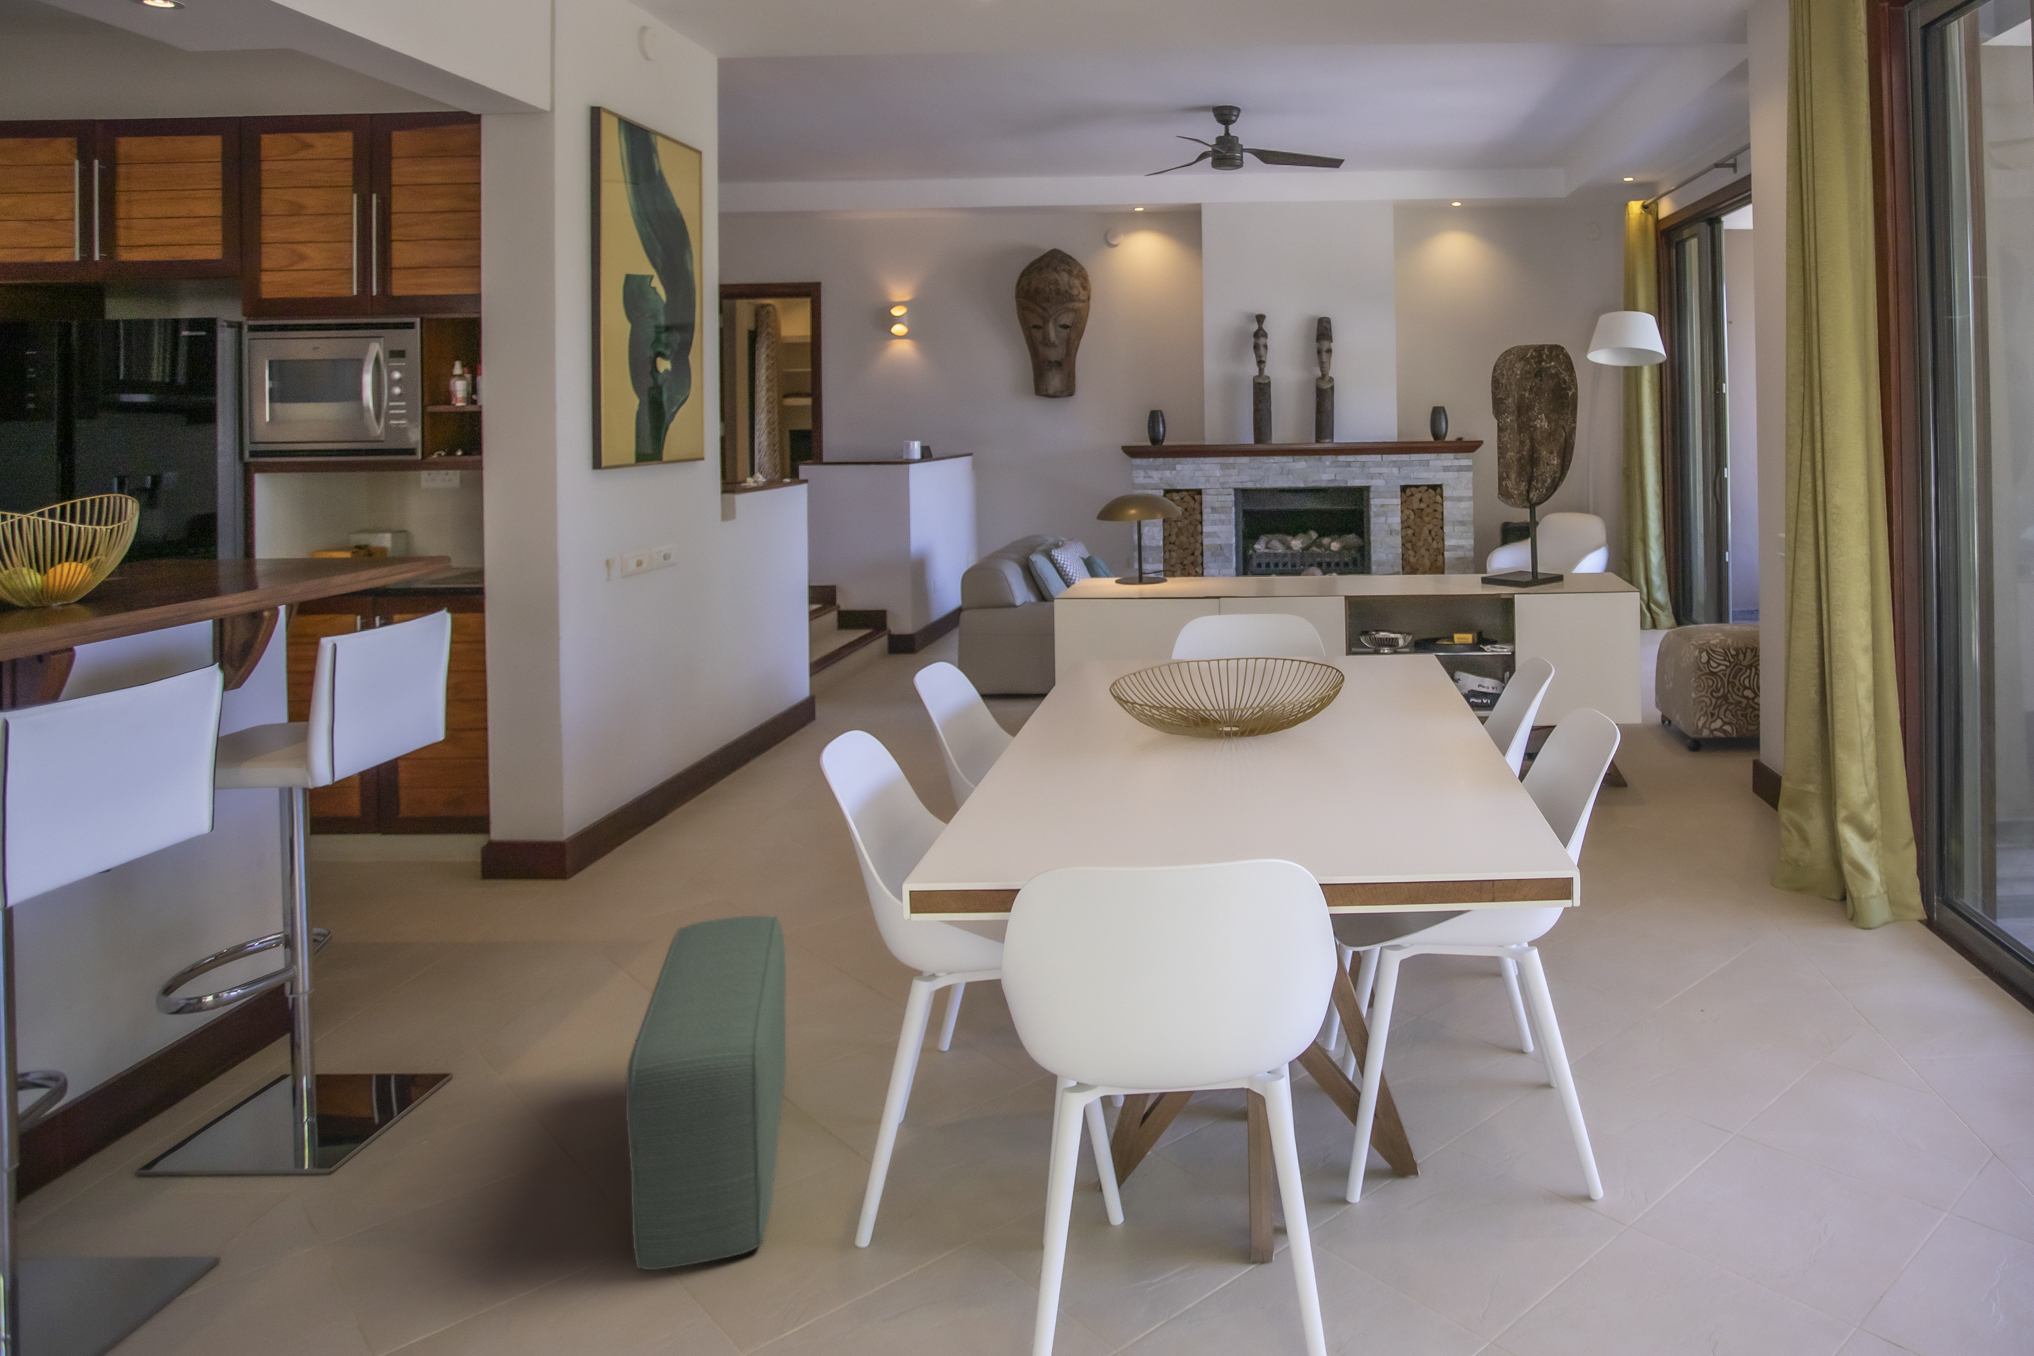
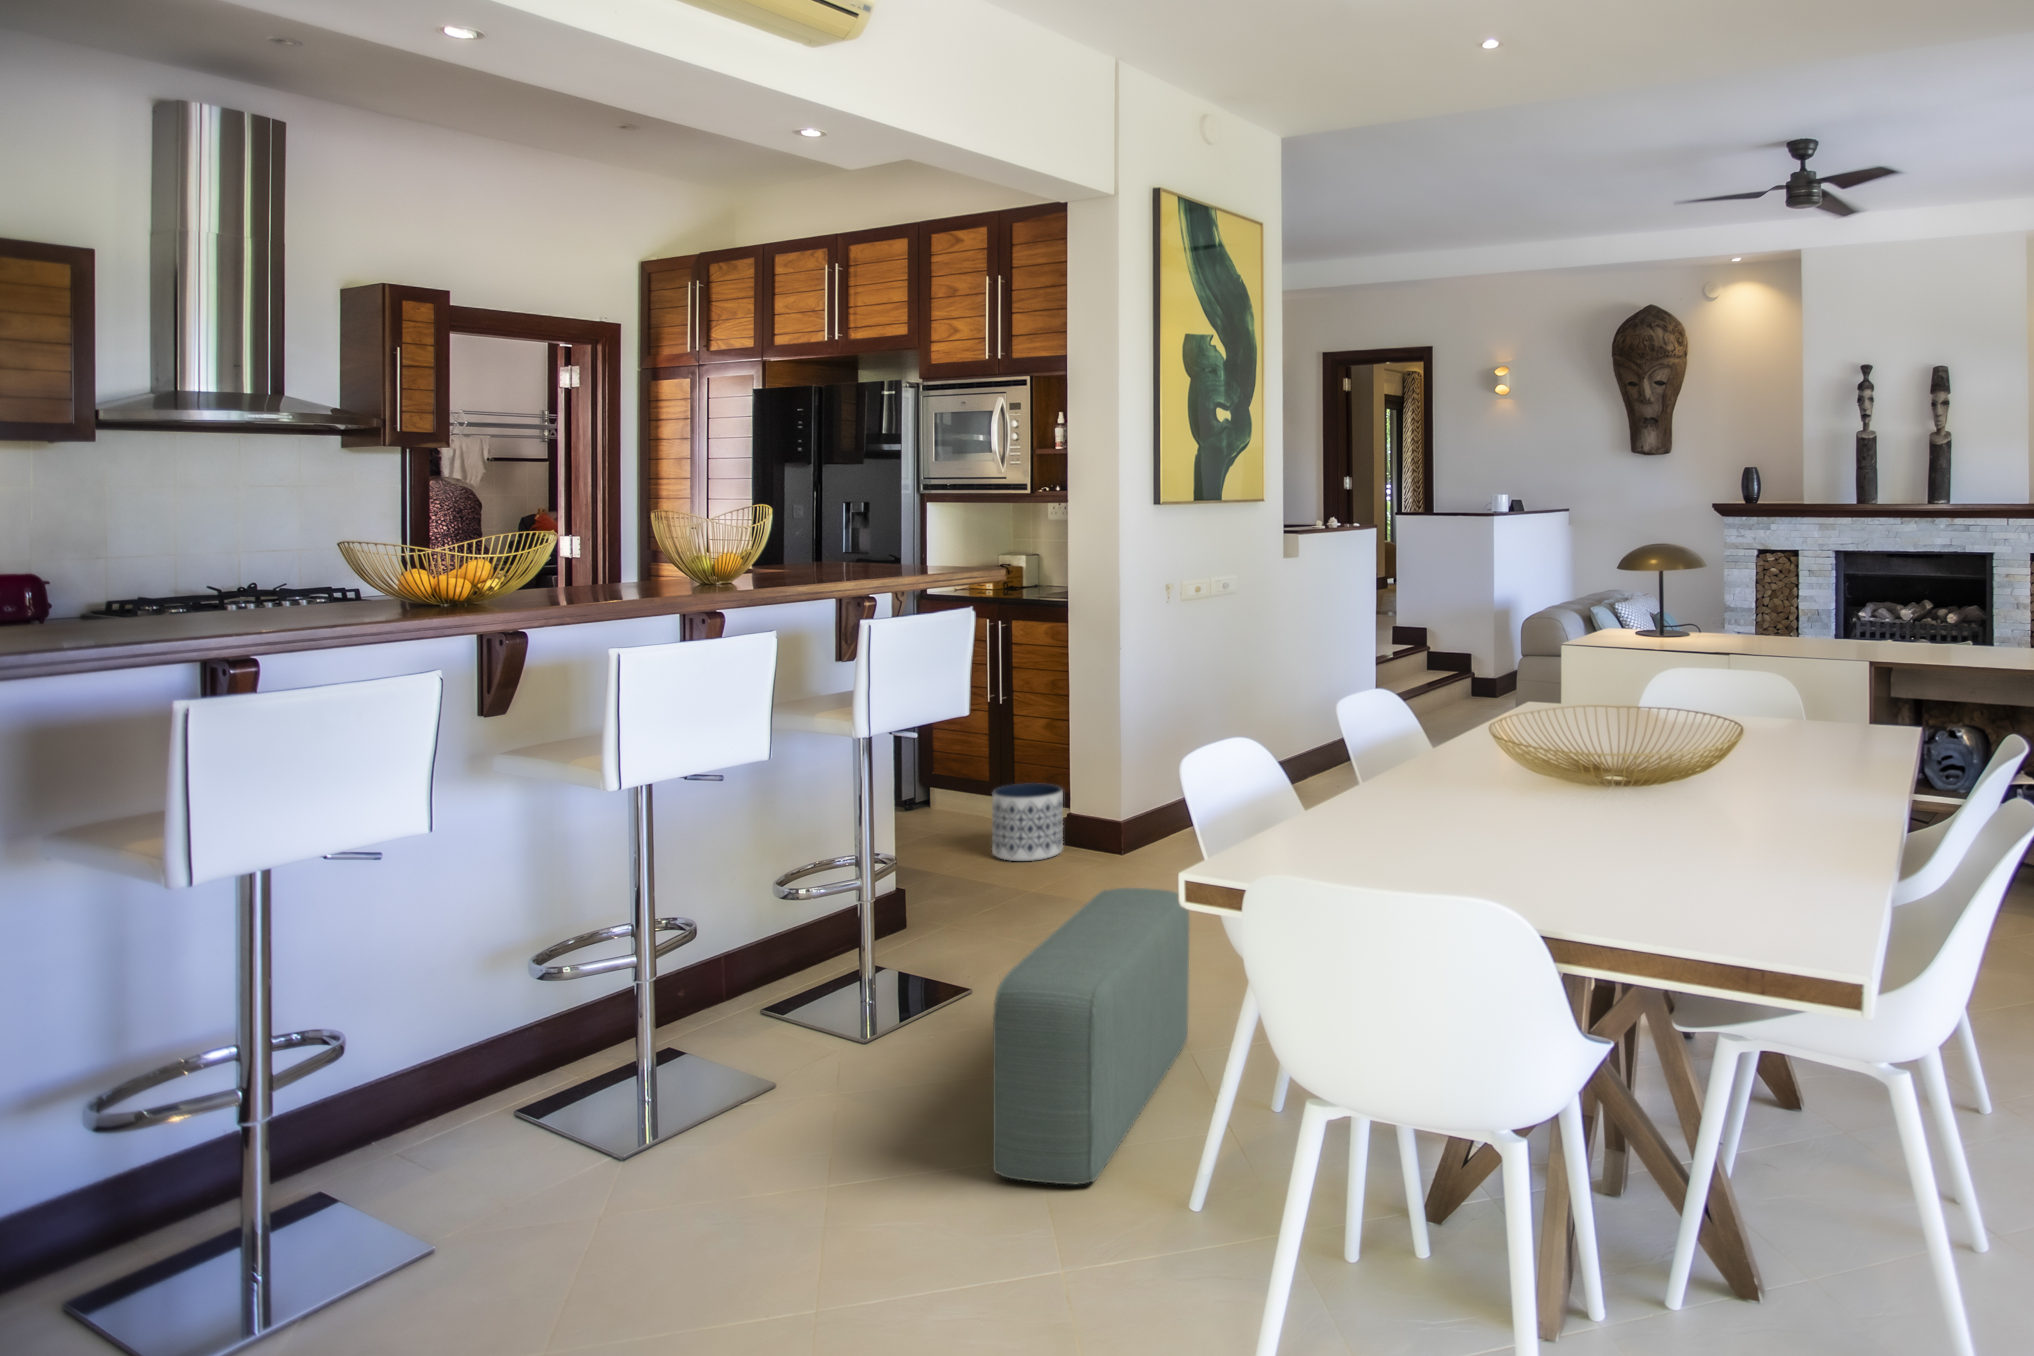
planter: none [405,808,504,905] -> present [992,783,1063,861]

